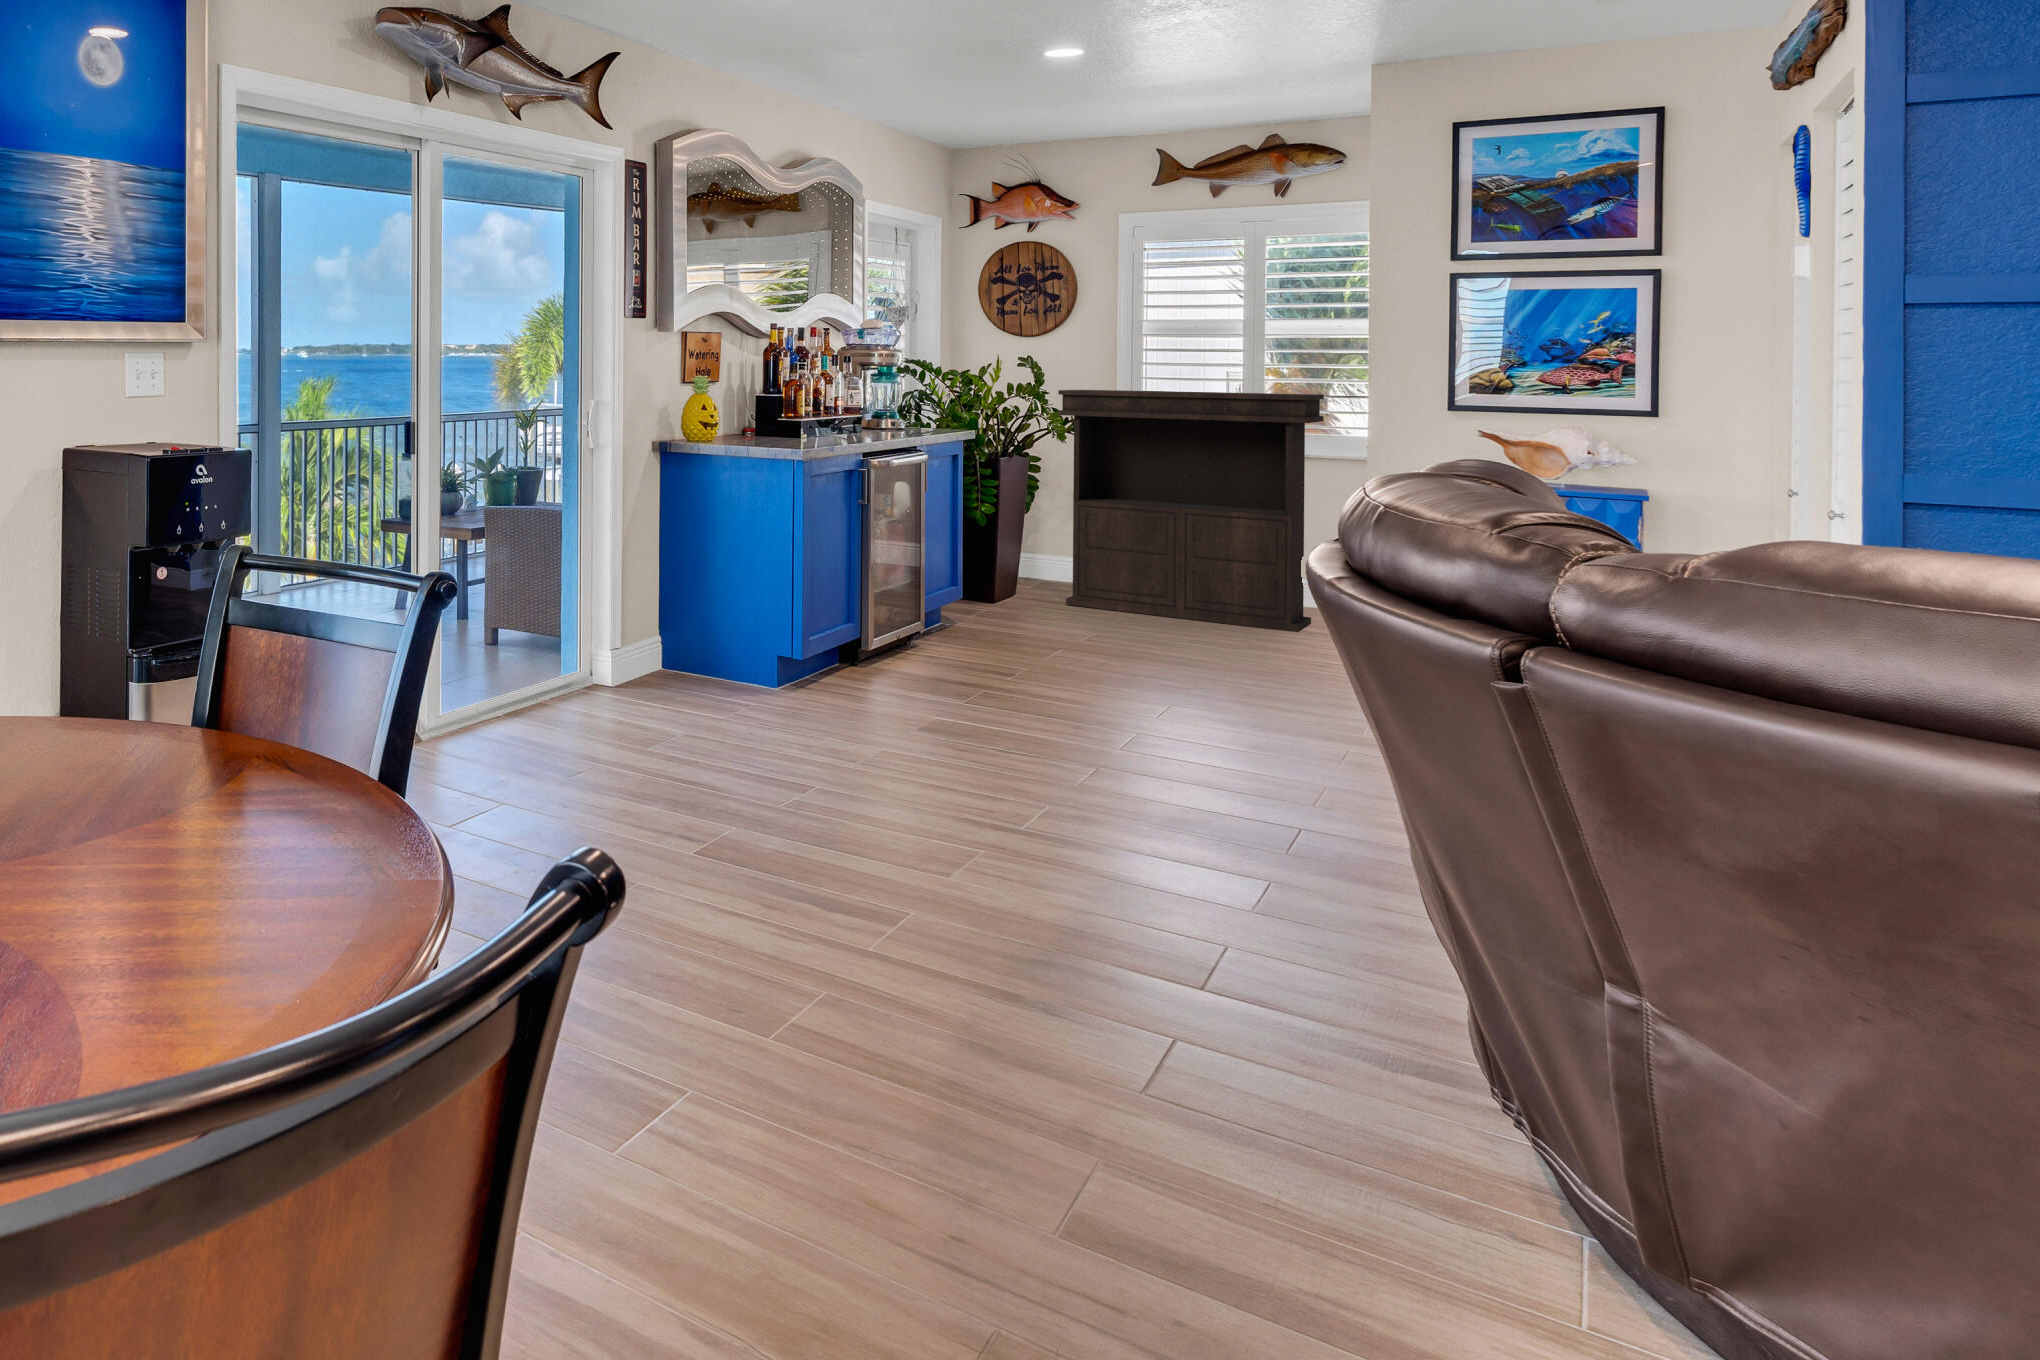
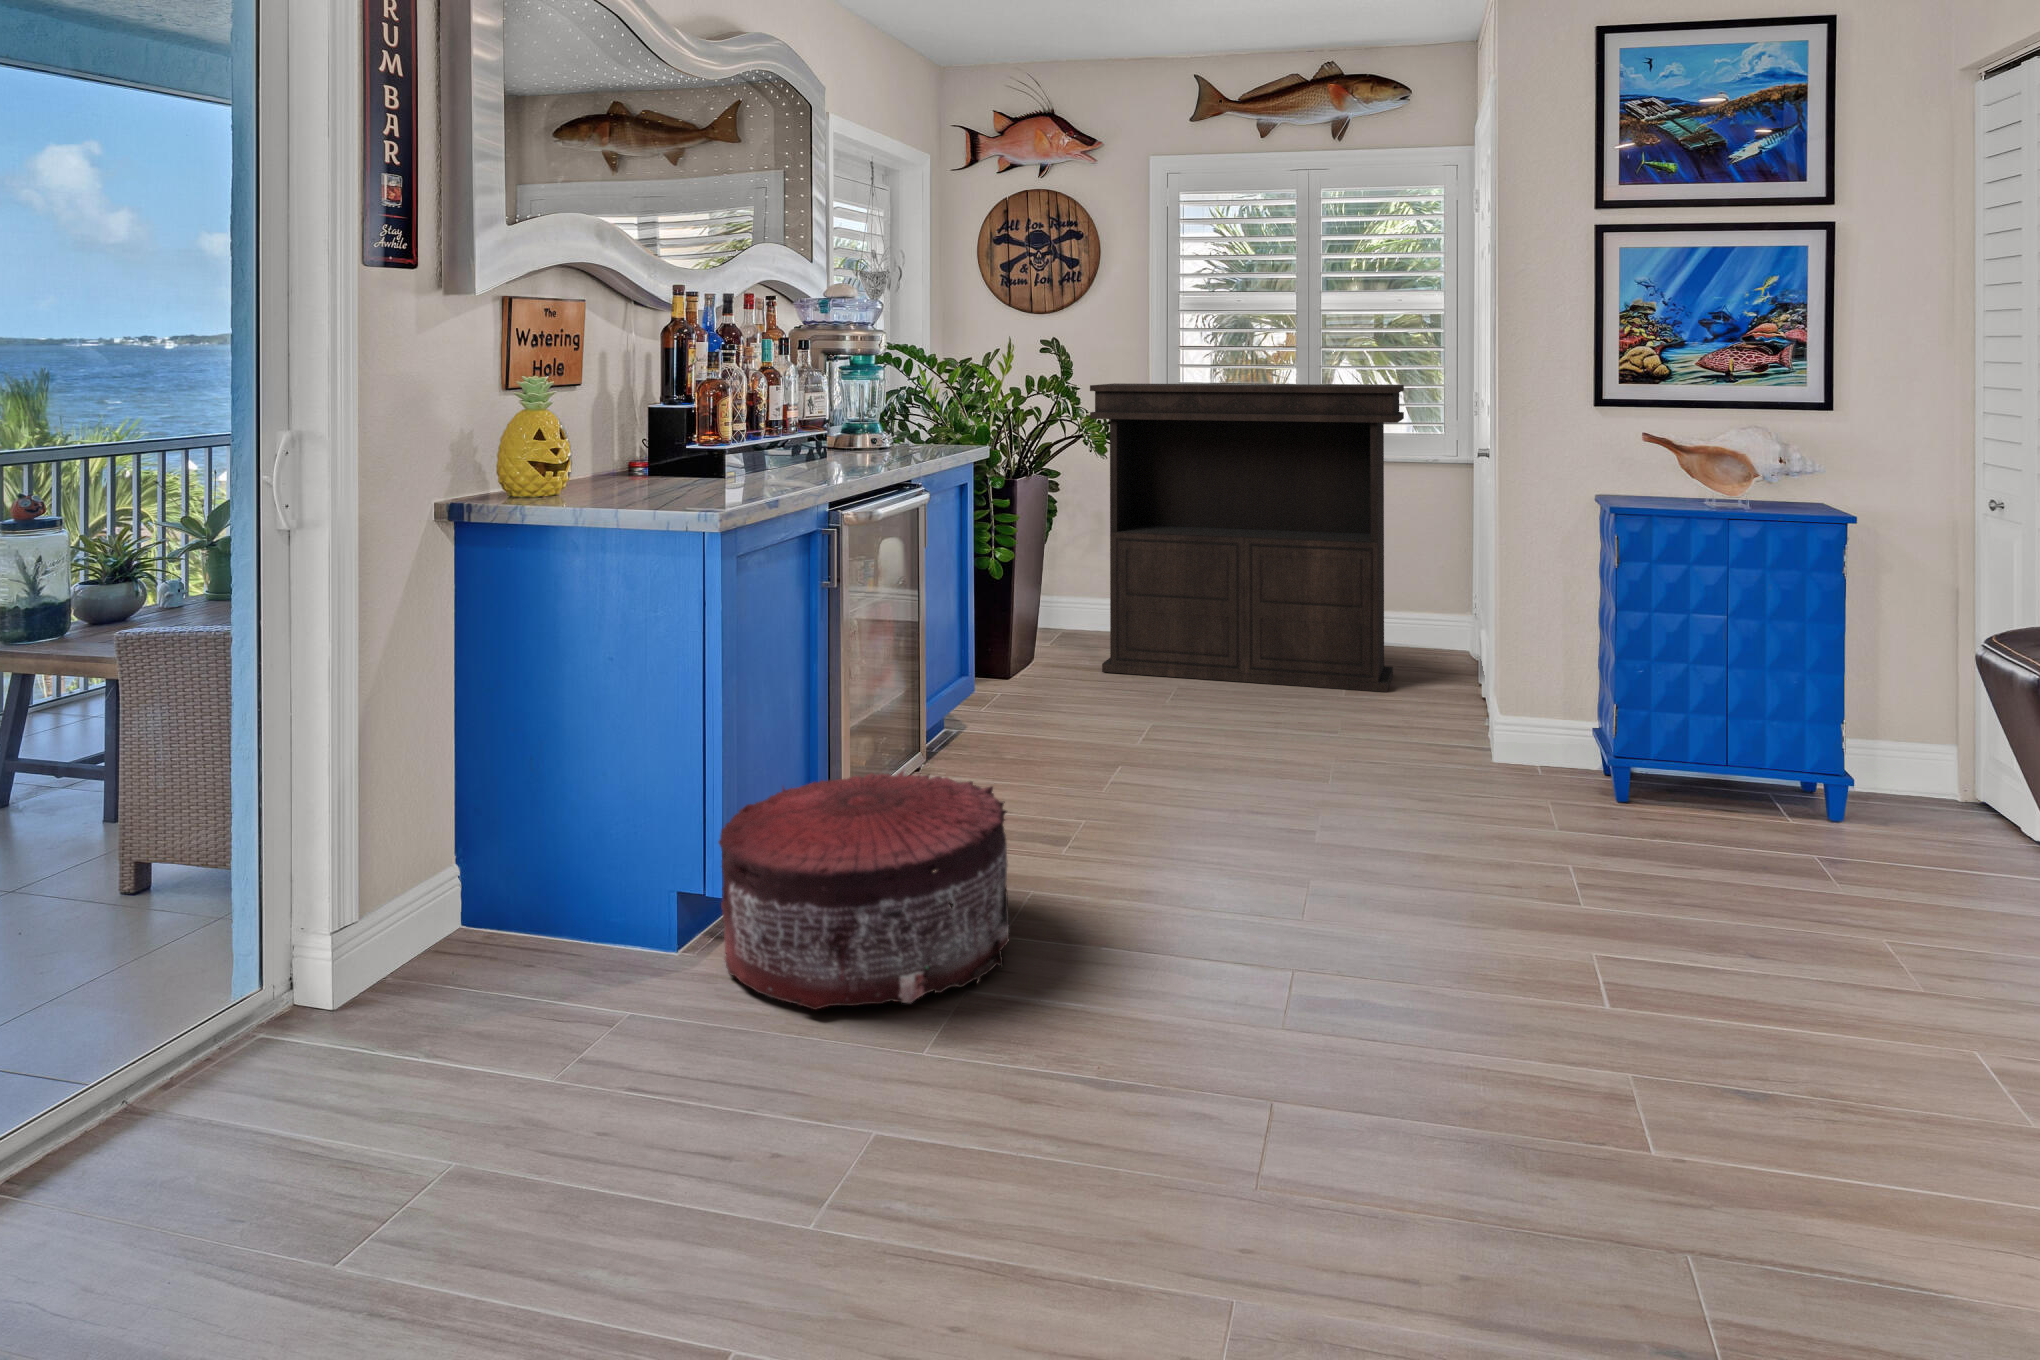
pouf: none [803,610,969,719] -> present [719,771,1009,1010]

